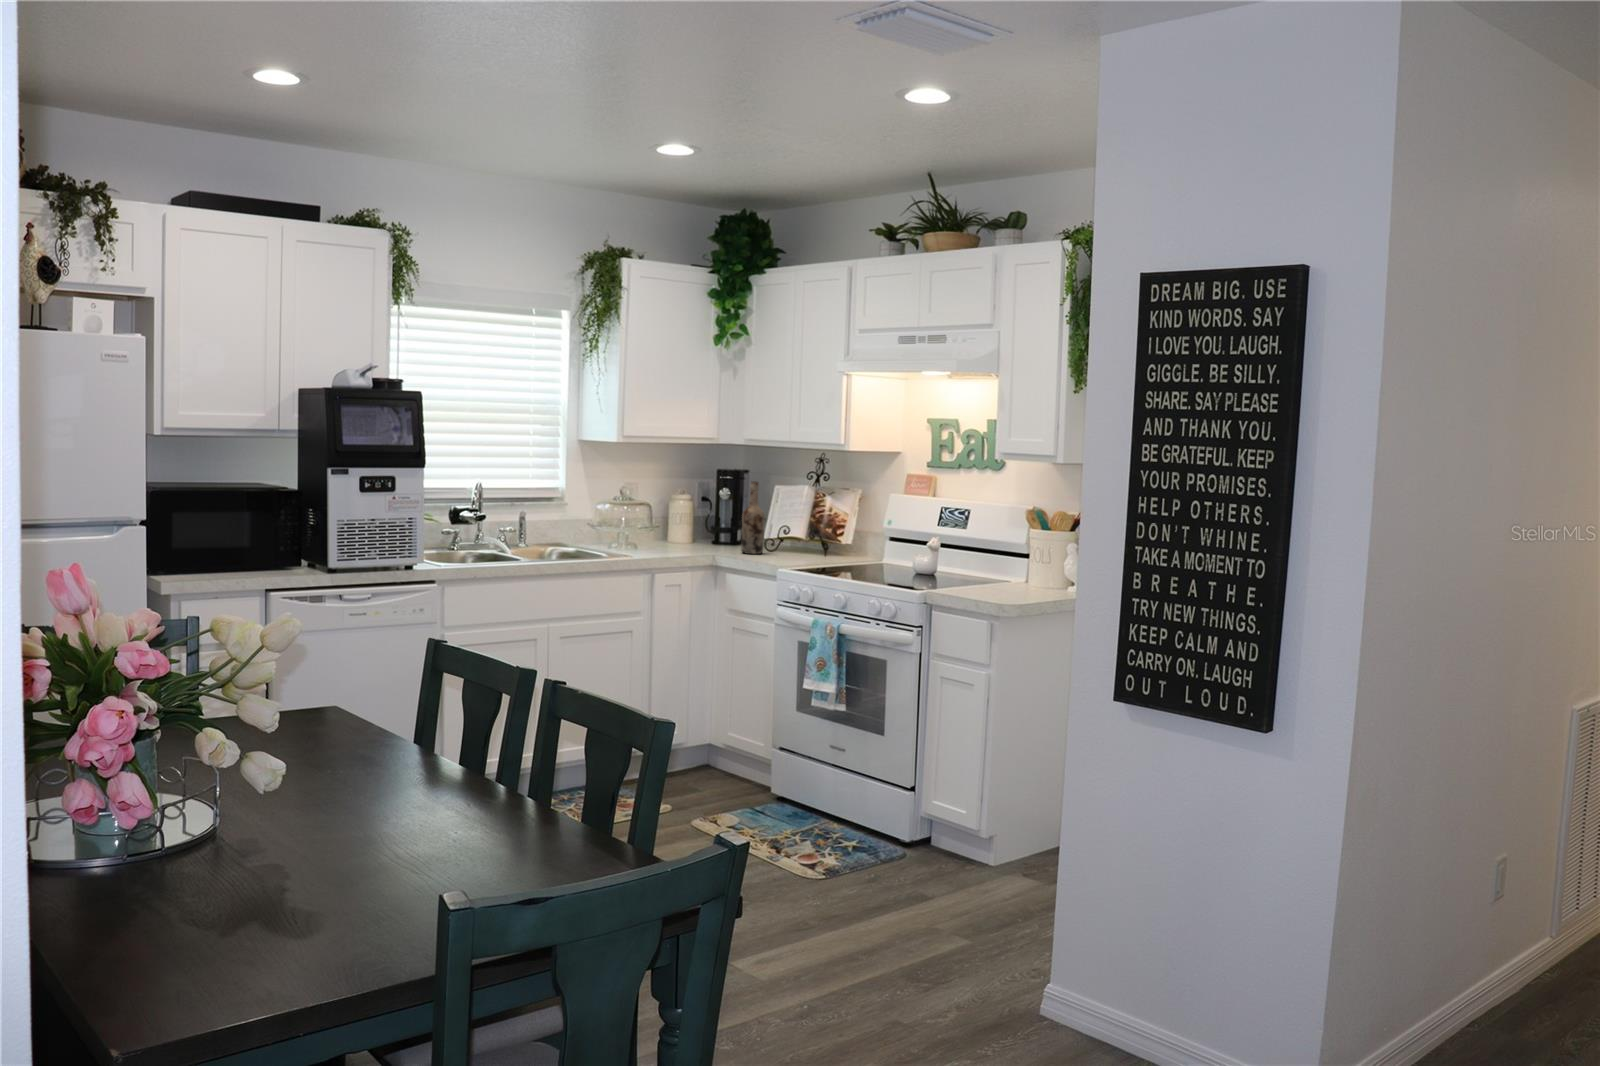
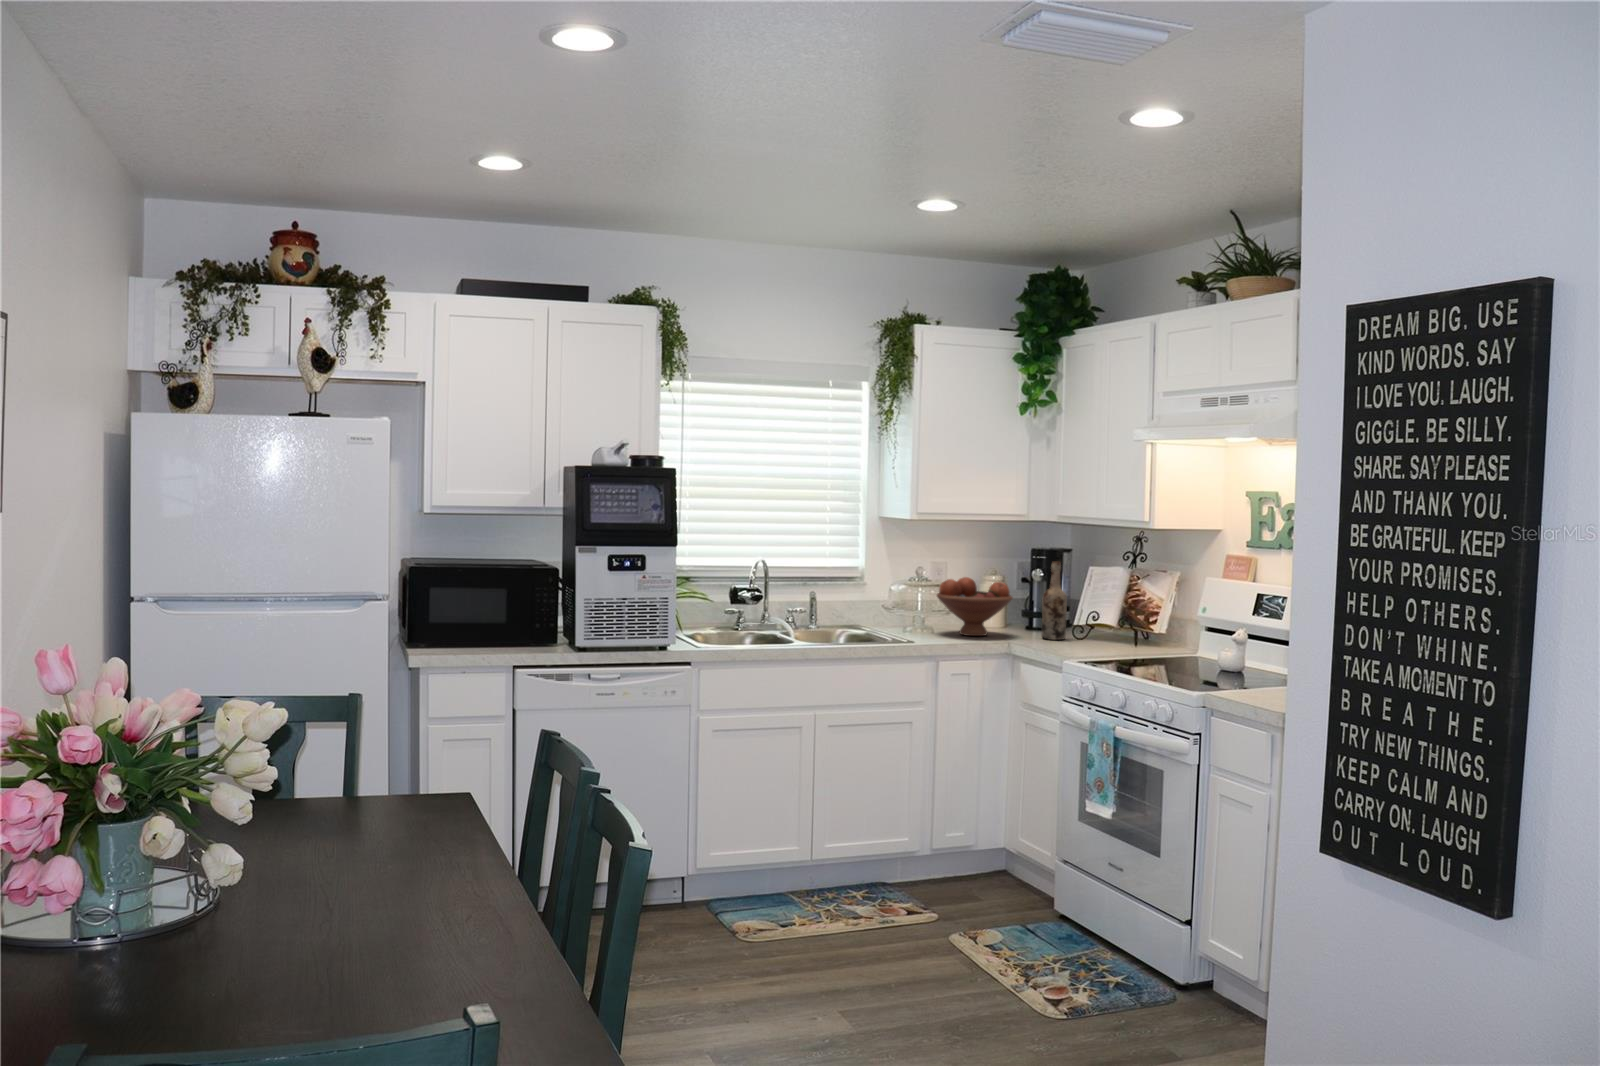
fruit bowl: none [644,498,716,553] -> present [937,577,1013,636]

